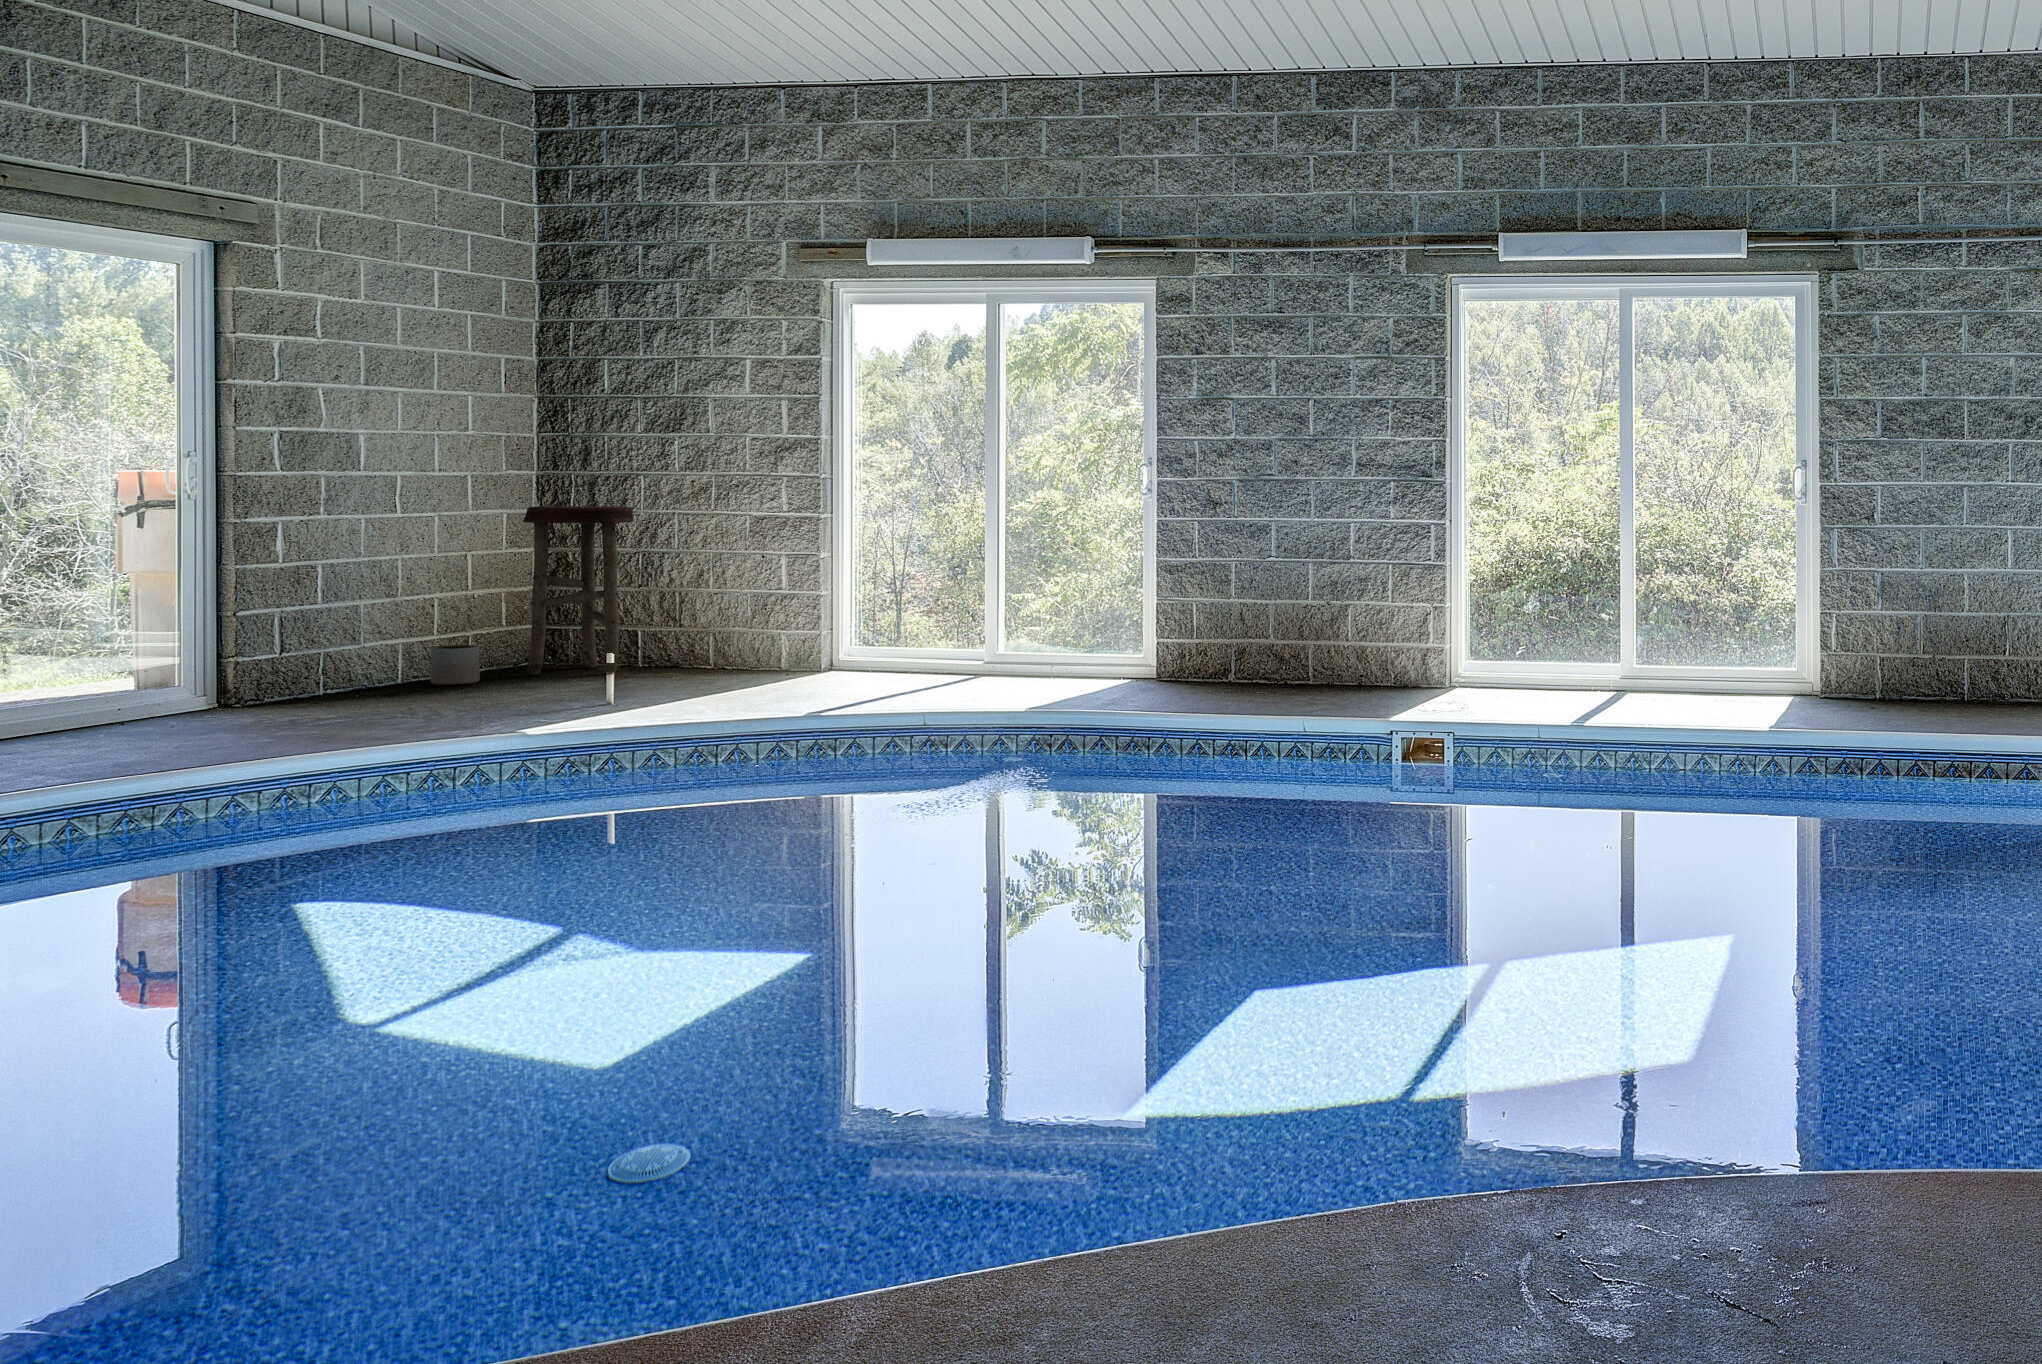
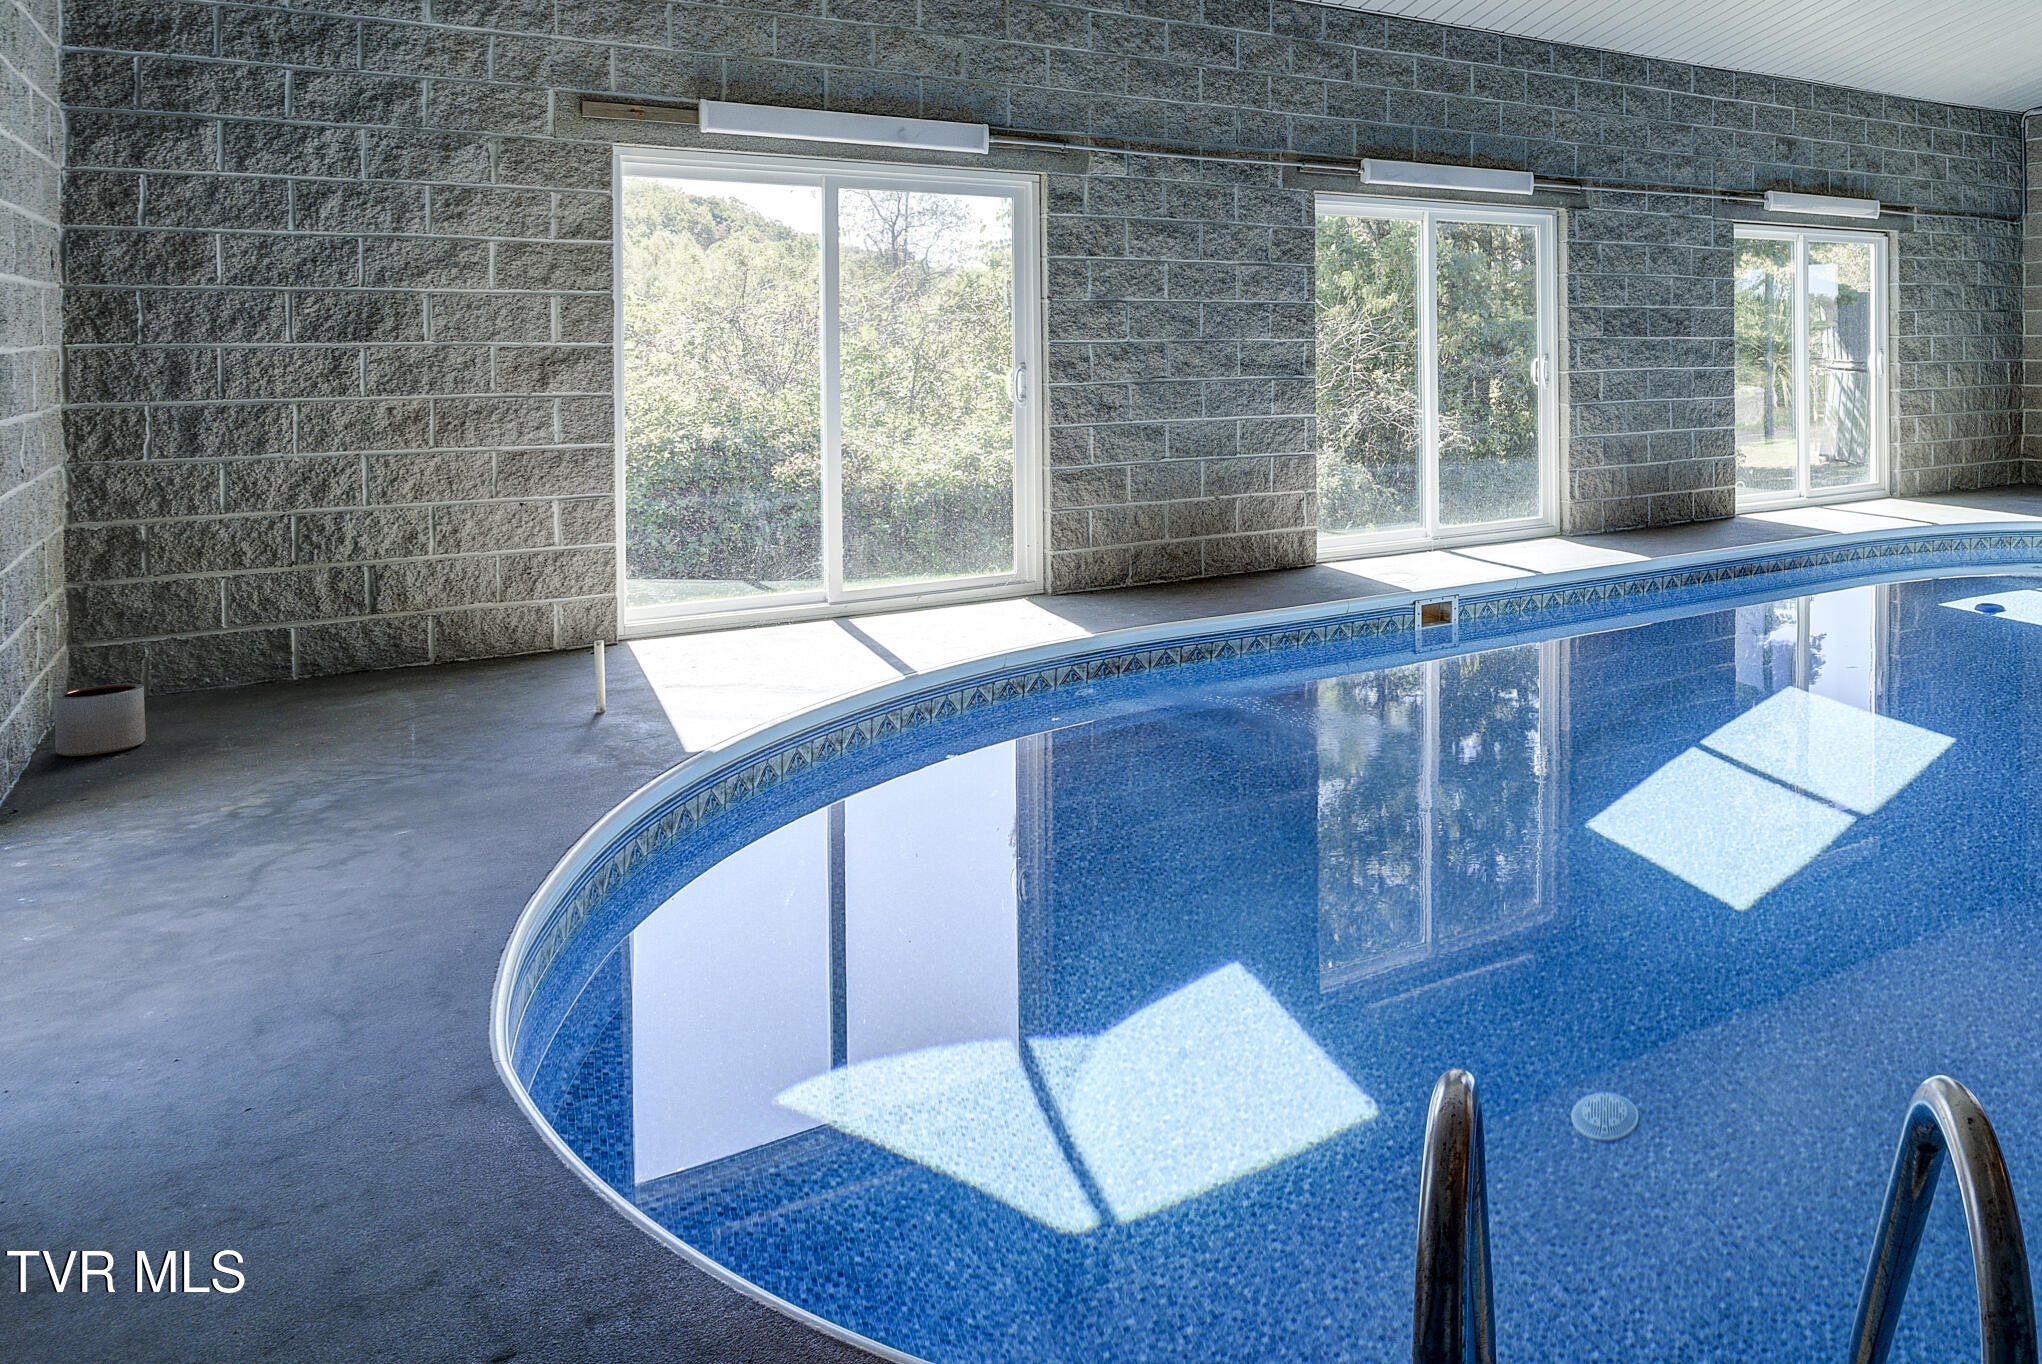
stool: present [523,506,634,675] -> none [134,450,322,718]

